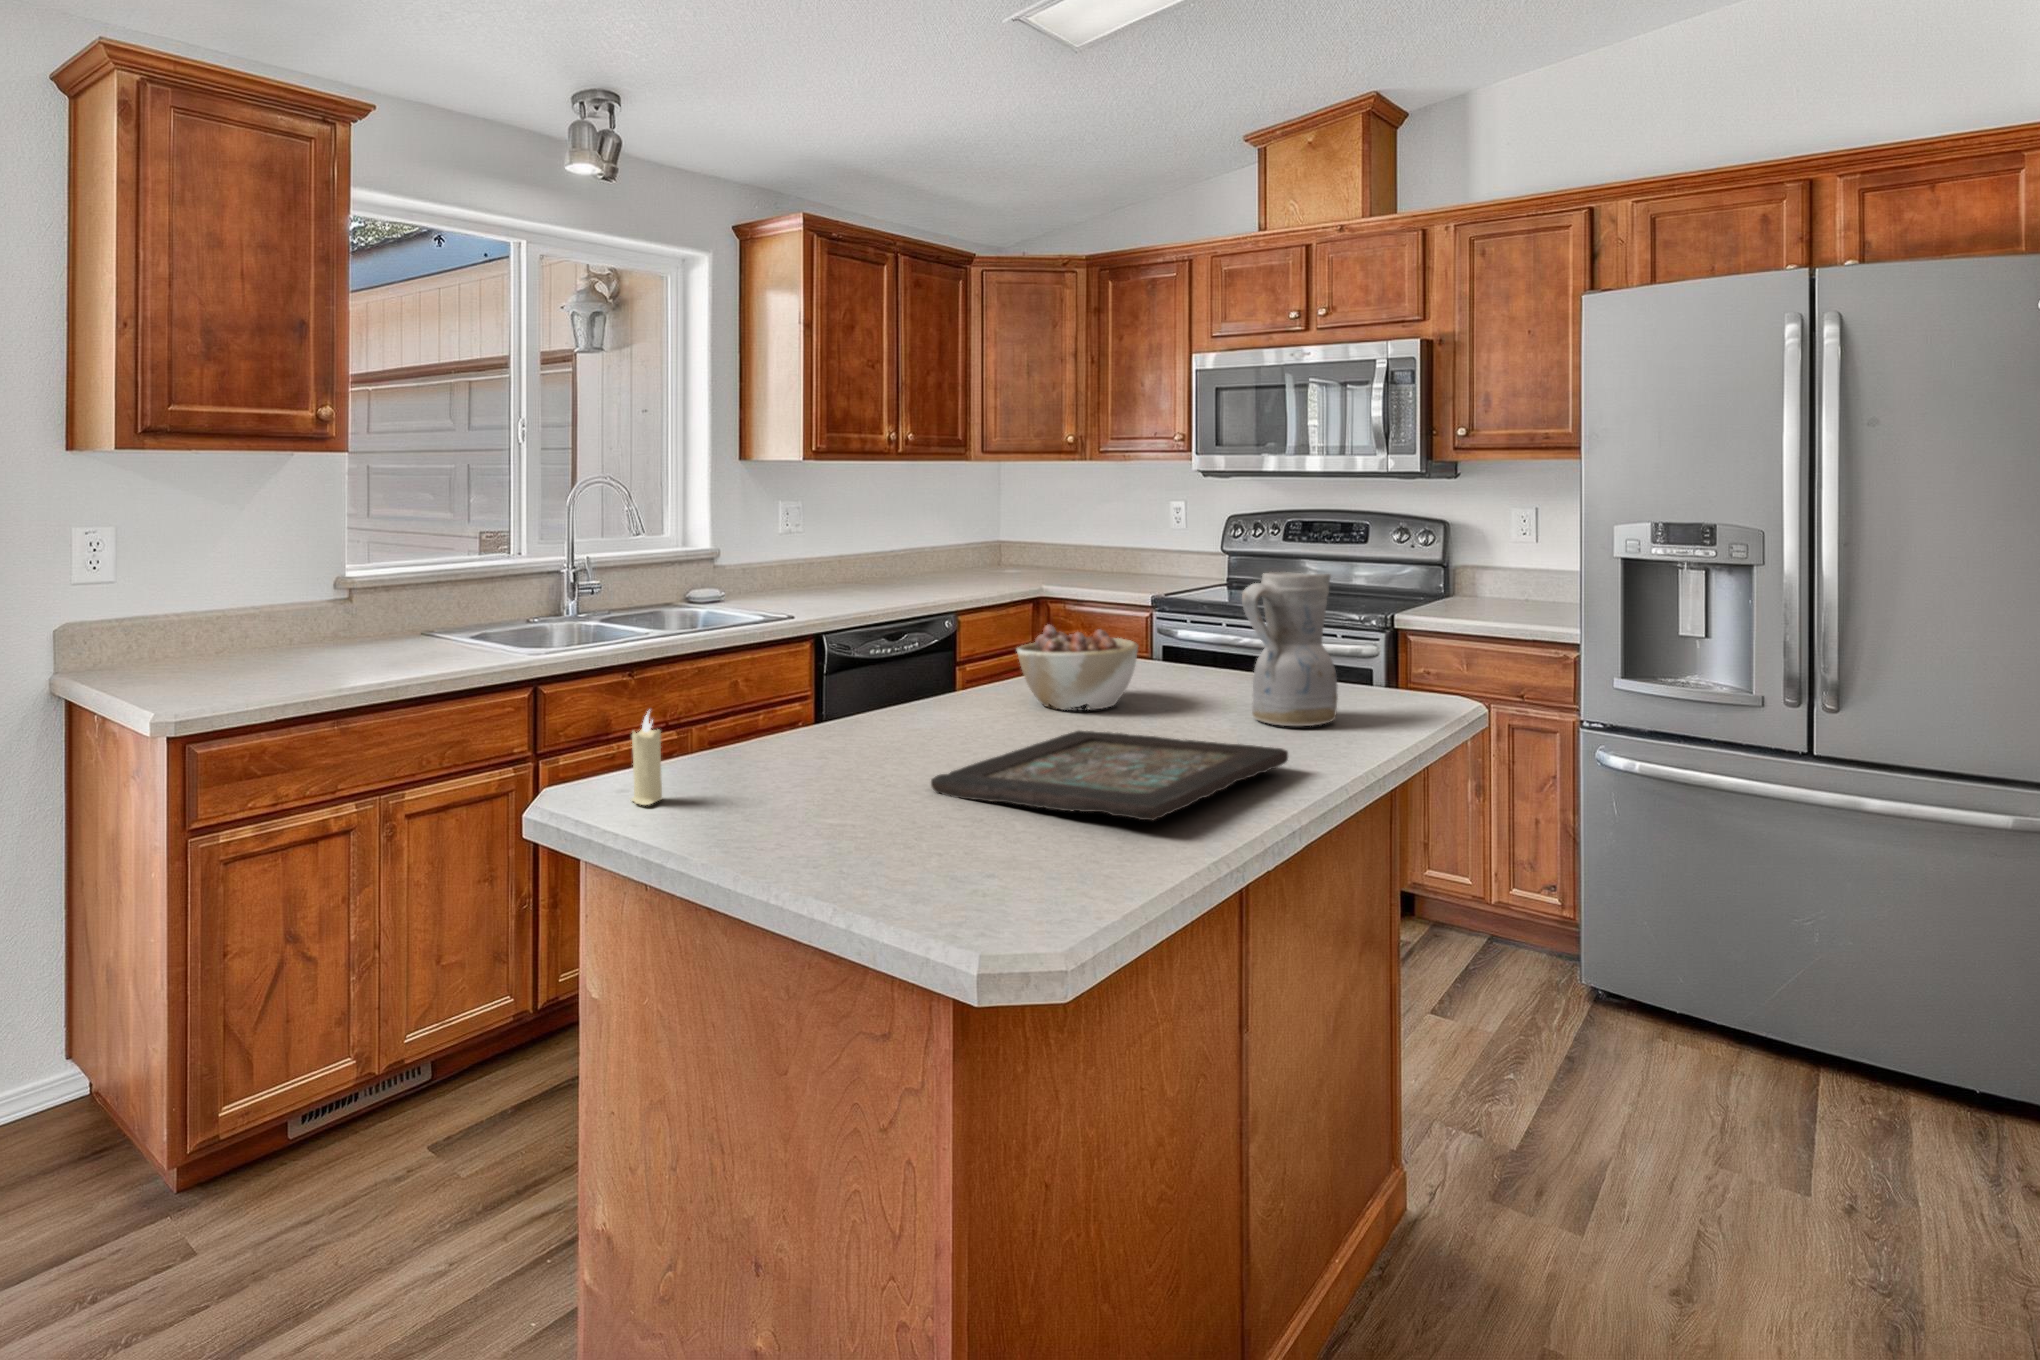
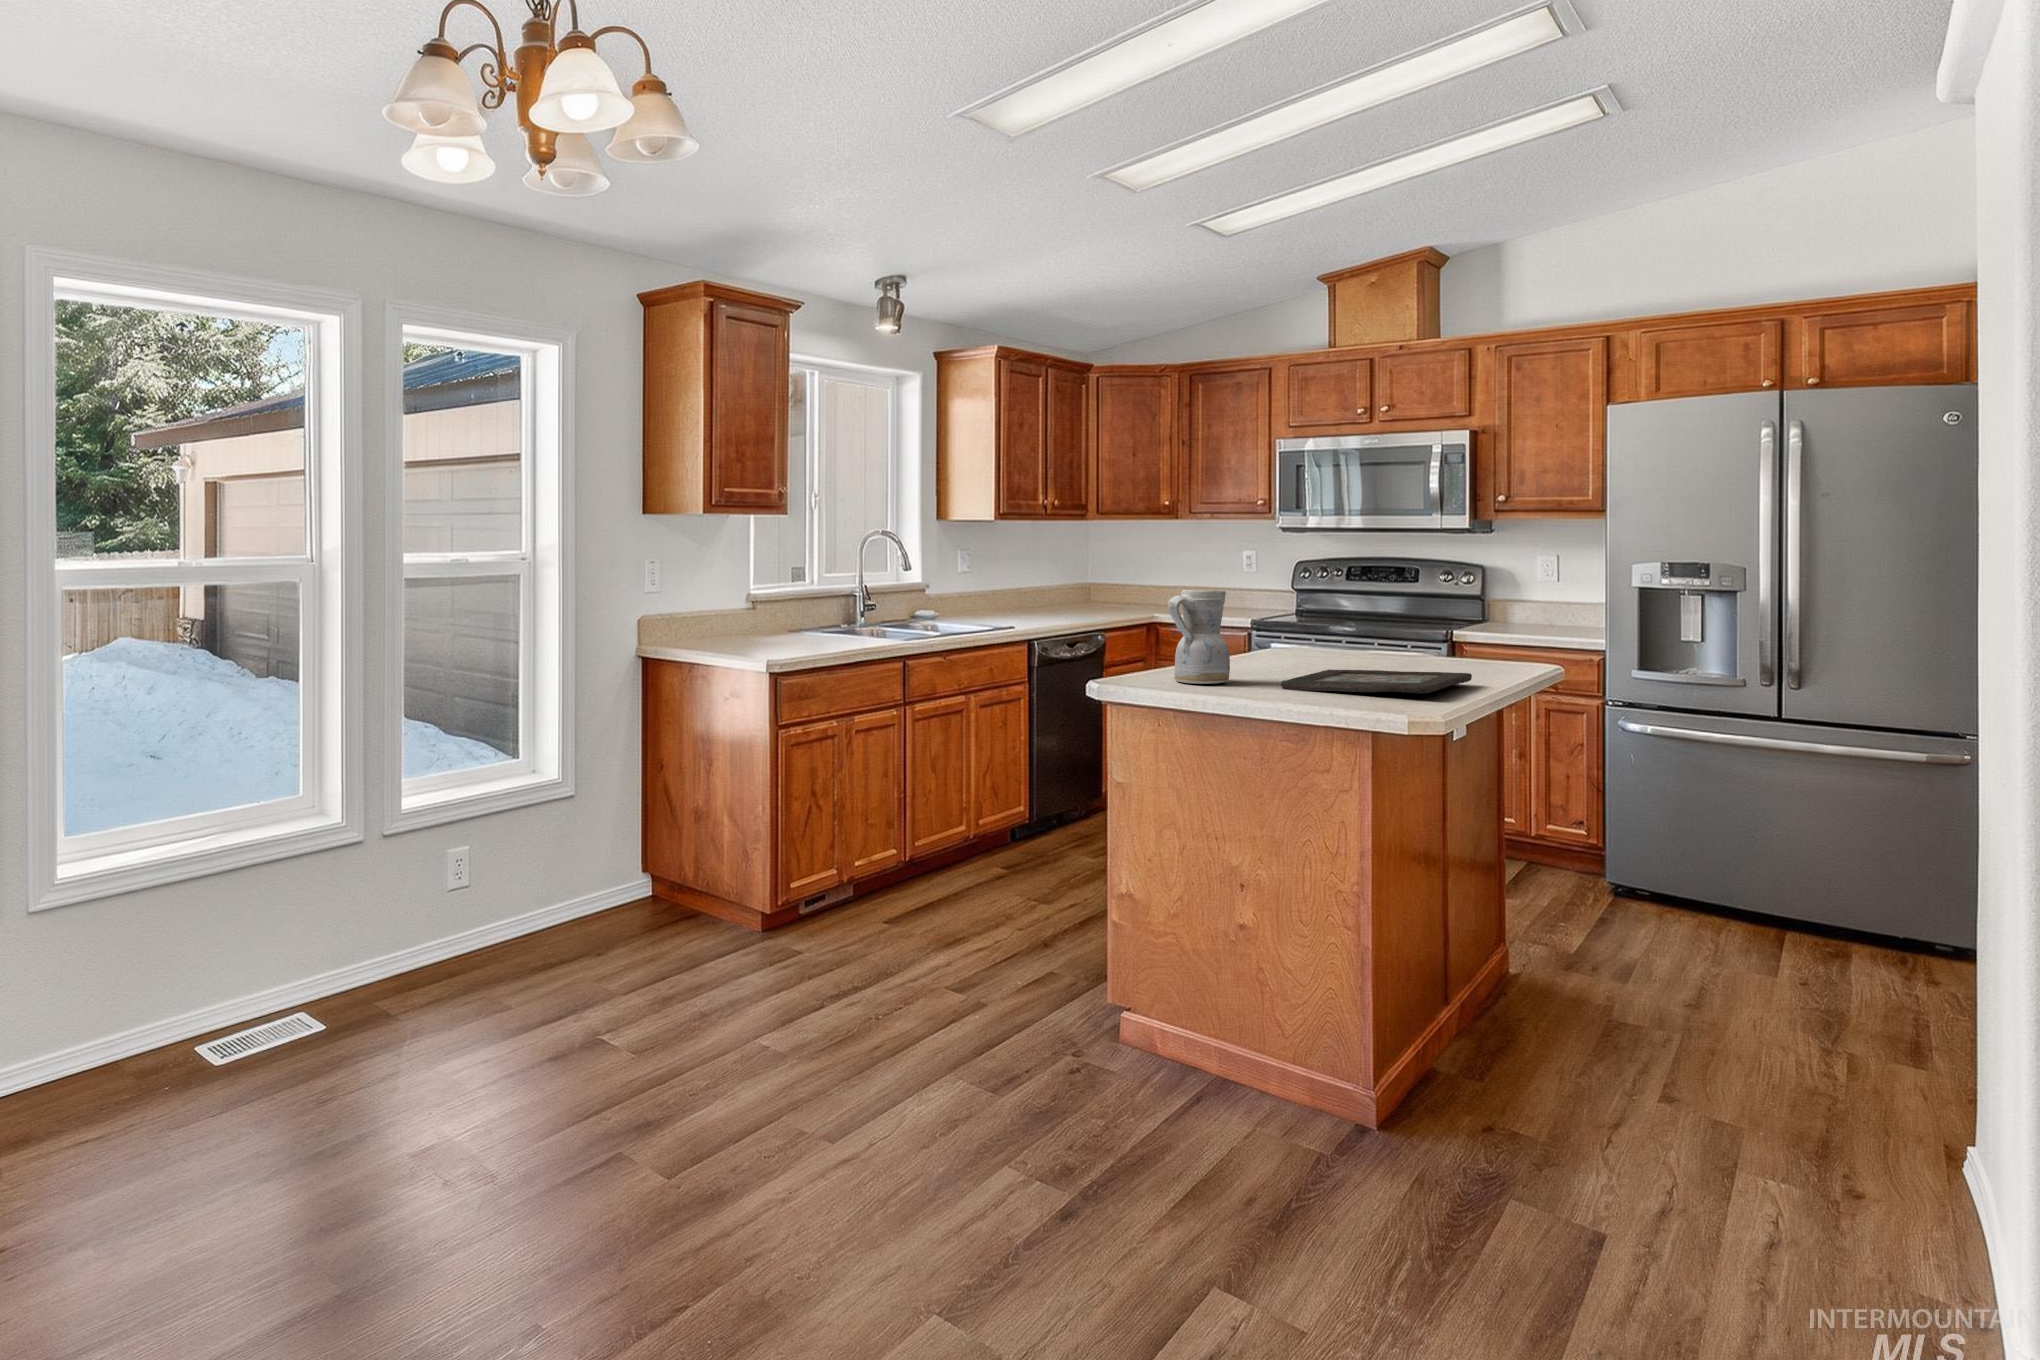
ceramic pitcher: present [1242,572,1338,726] -> present [1168,590,1230,684]
bowl: present [1017,624,1138,710] -> none [1261,616,1343,665]
candle: present [632,712,662,805] -> none [1125,643,1143,690]

